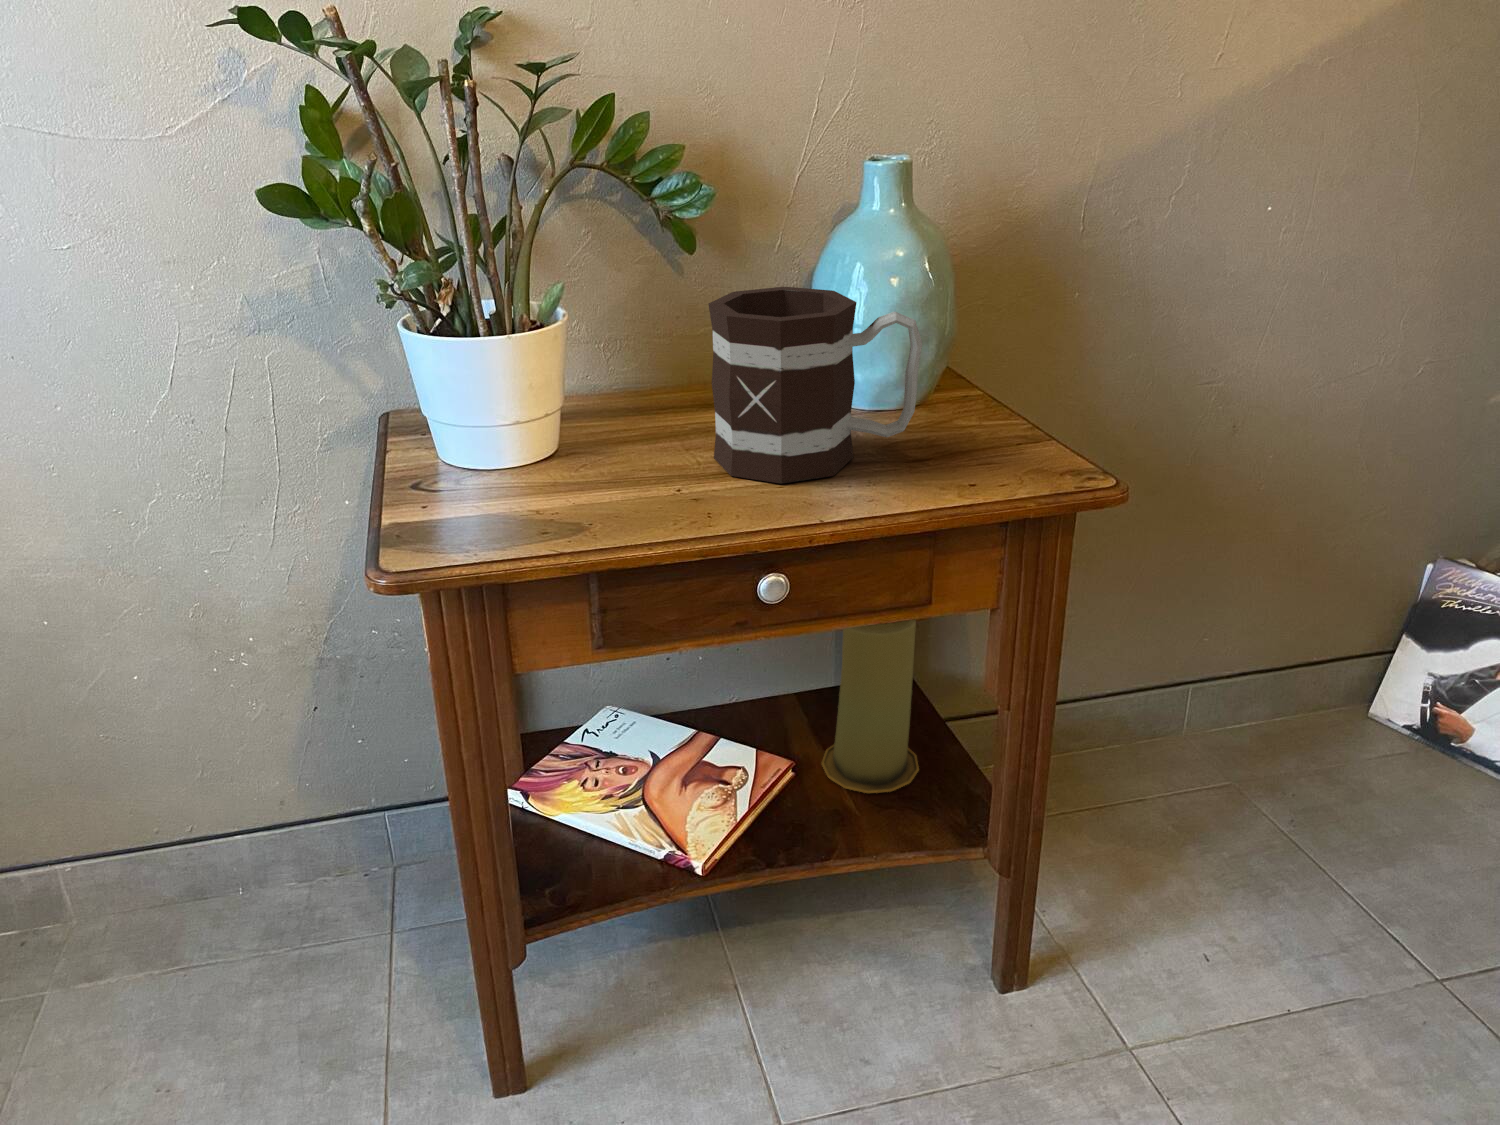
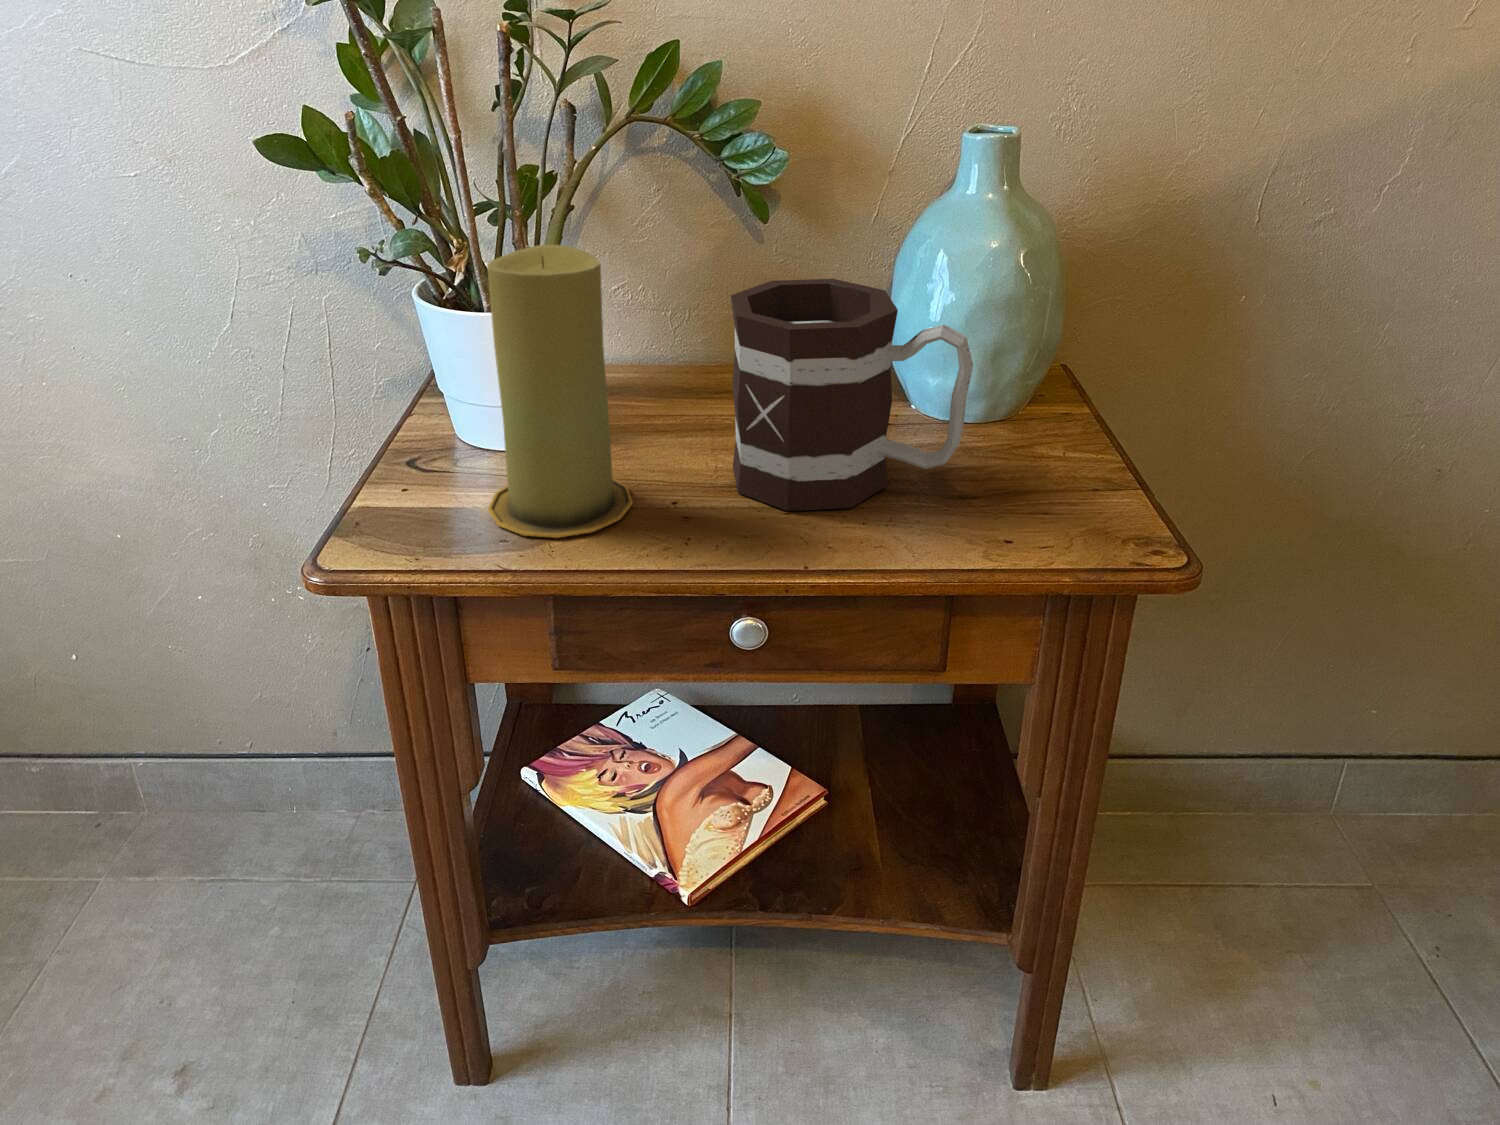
candle: present [822,620,919,793] -> present [487,245,633,538]

